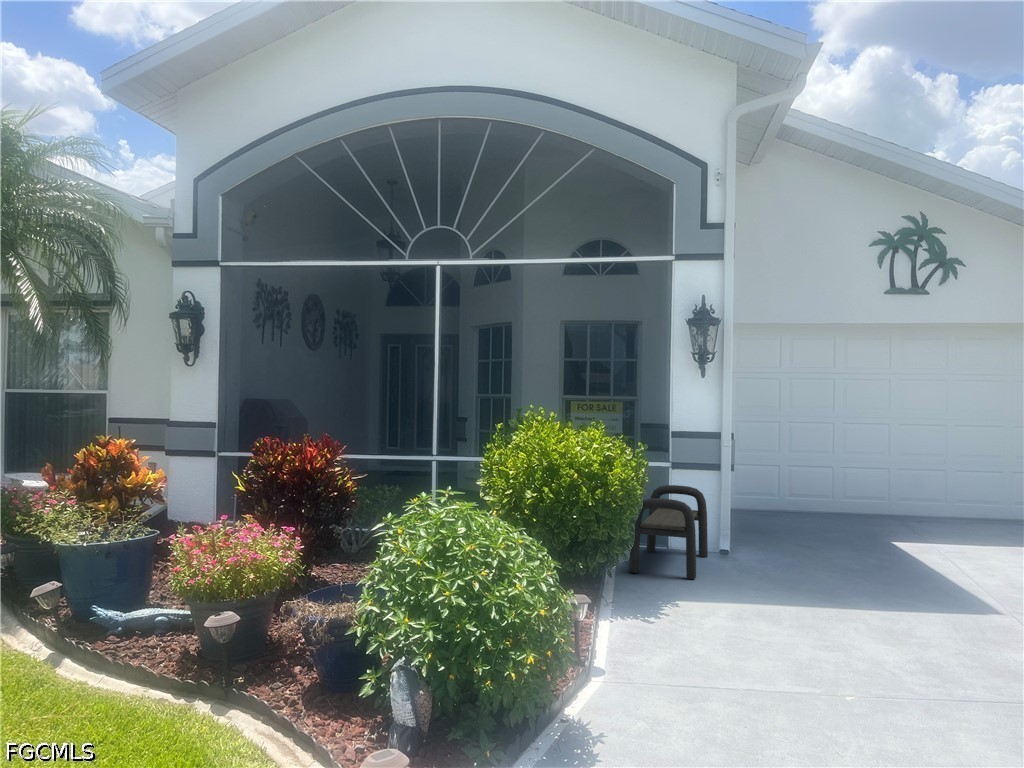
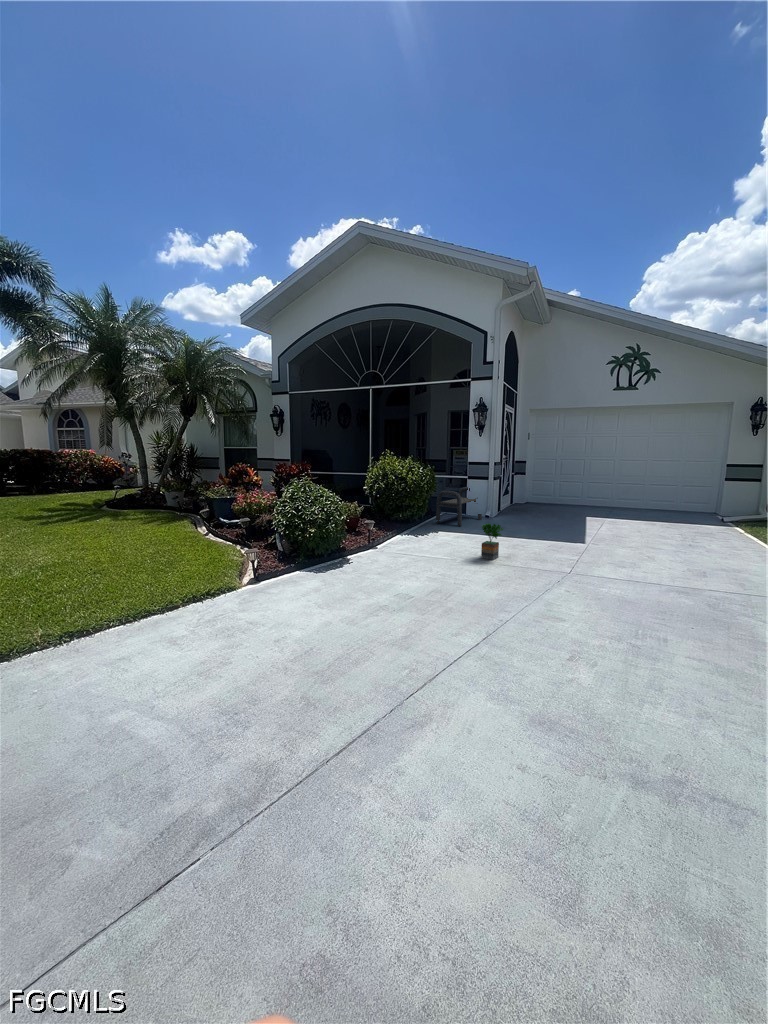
potted tree: none [875,593,940,687] -> present [481,524,503,560]

